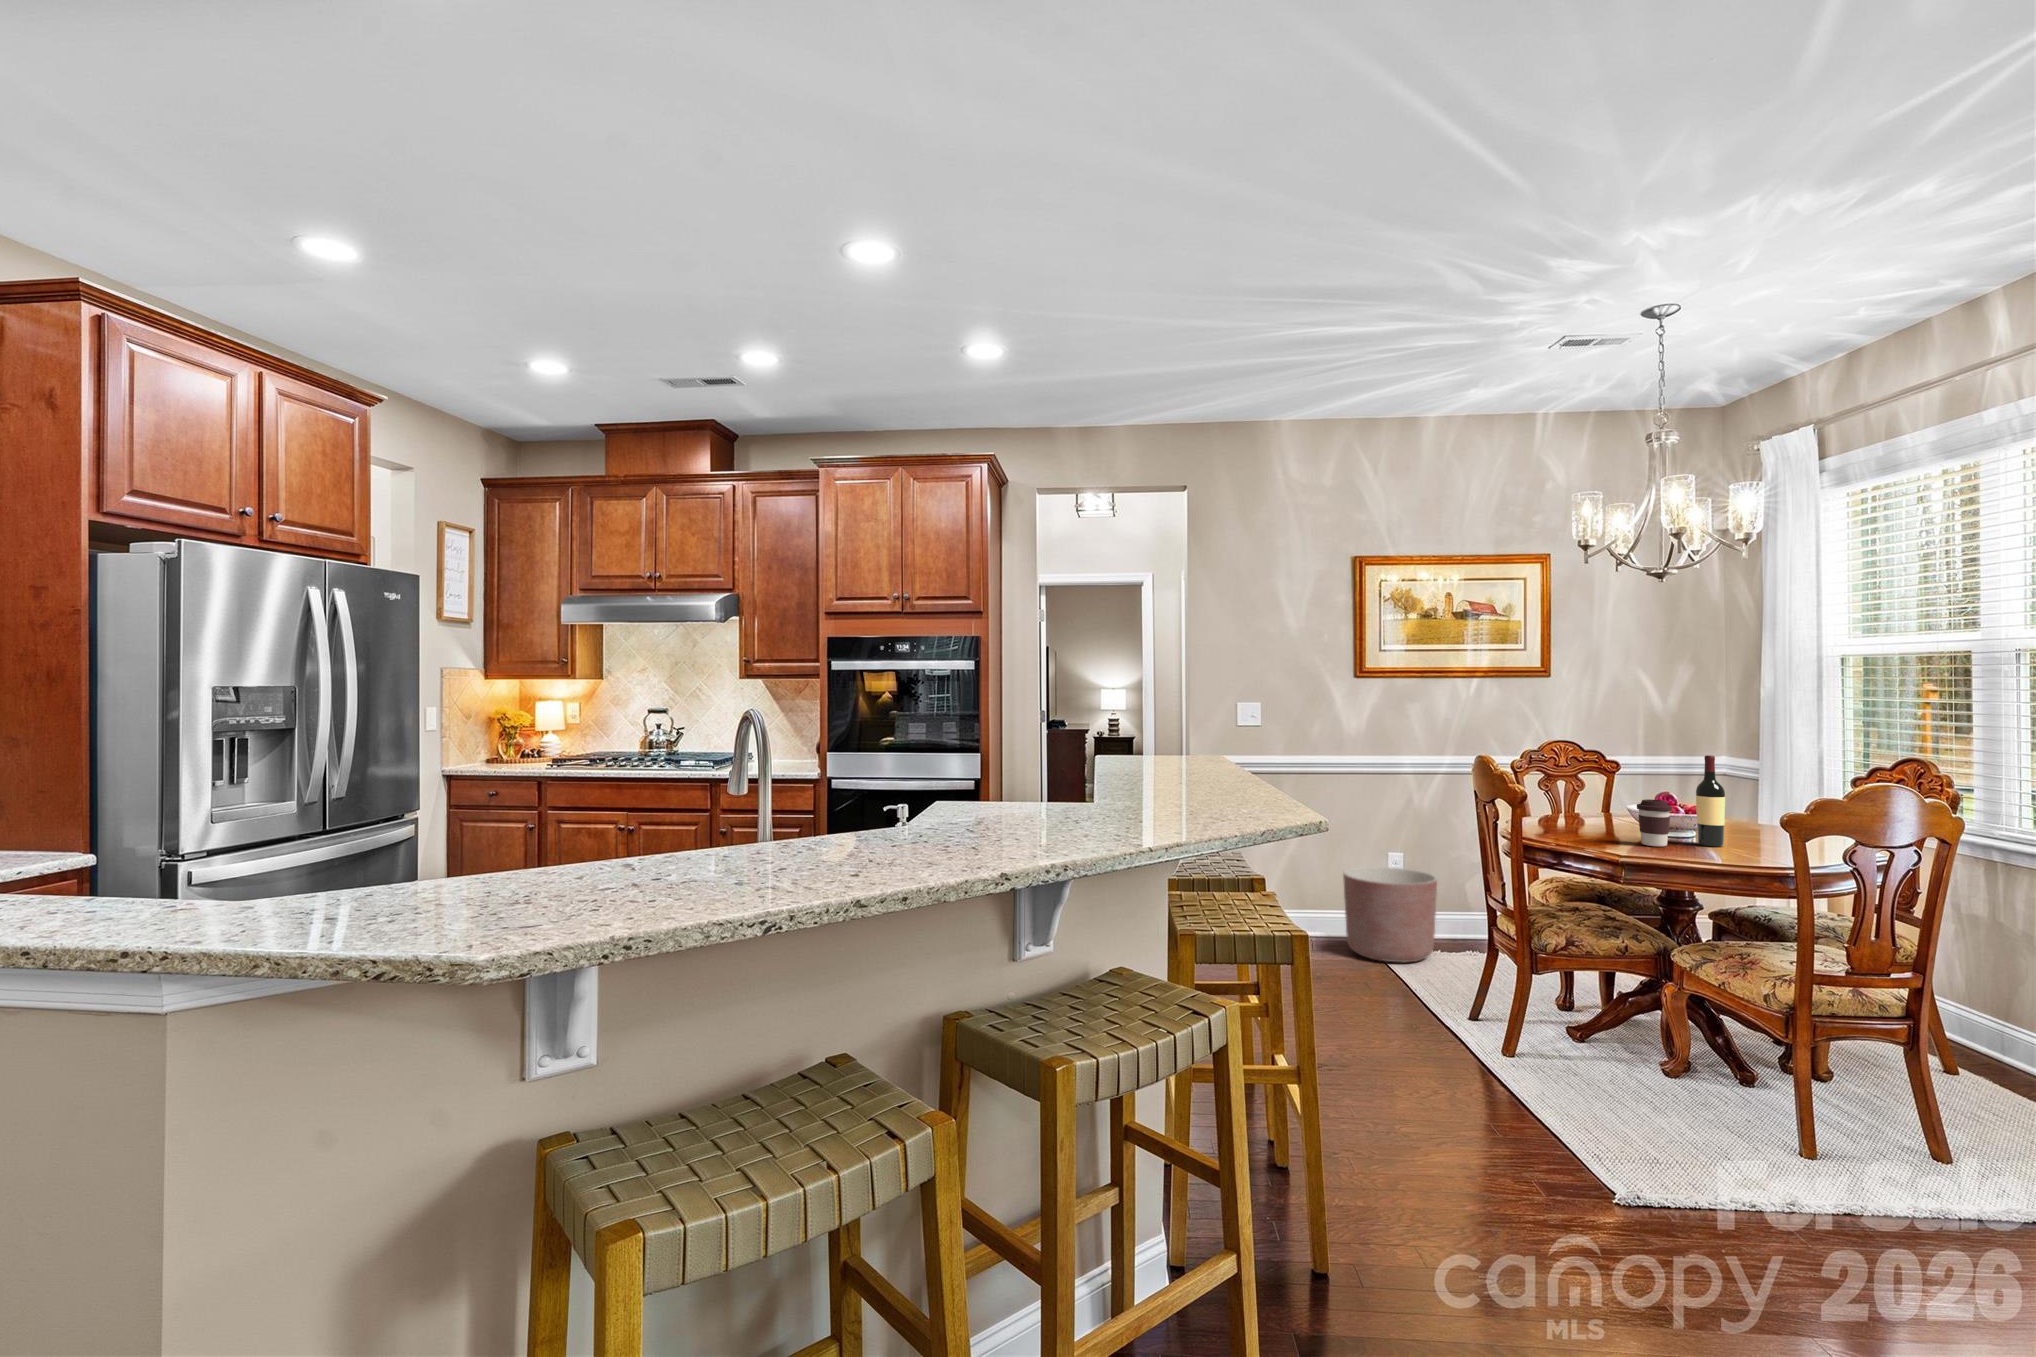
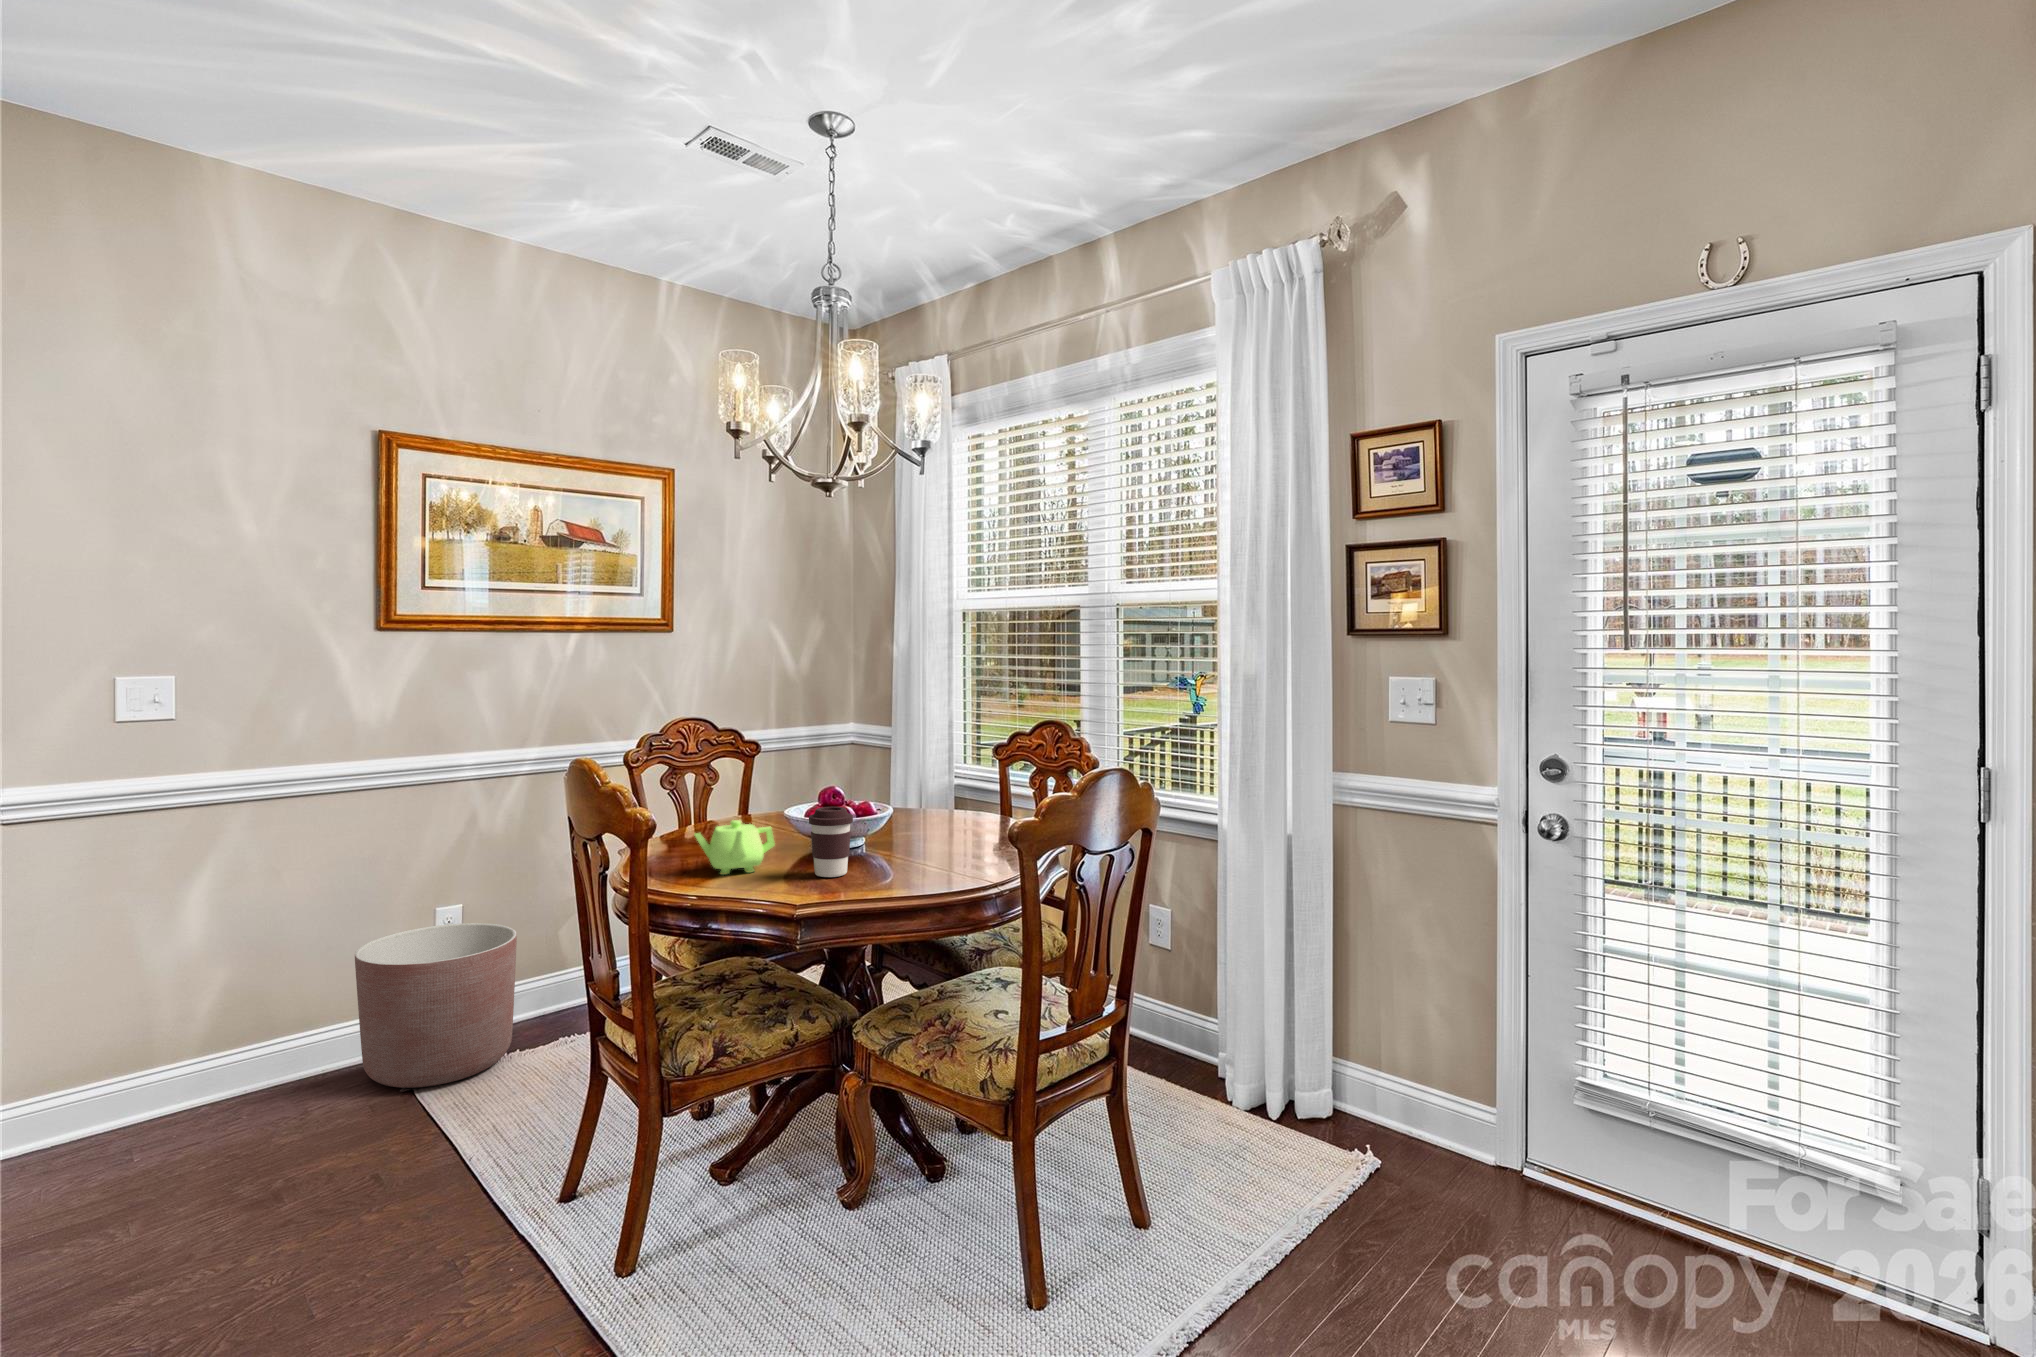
wine bottle: present [1696,755,1725,847] -> none [878,737,912,864]
teapot: none [1555,804,1614,838] -> present [695,820,775,875]

